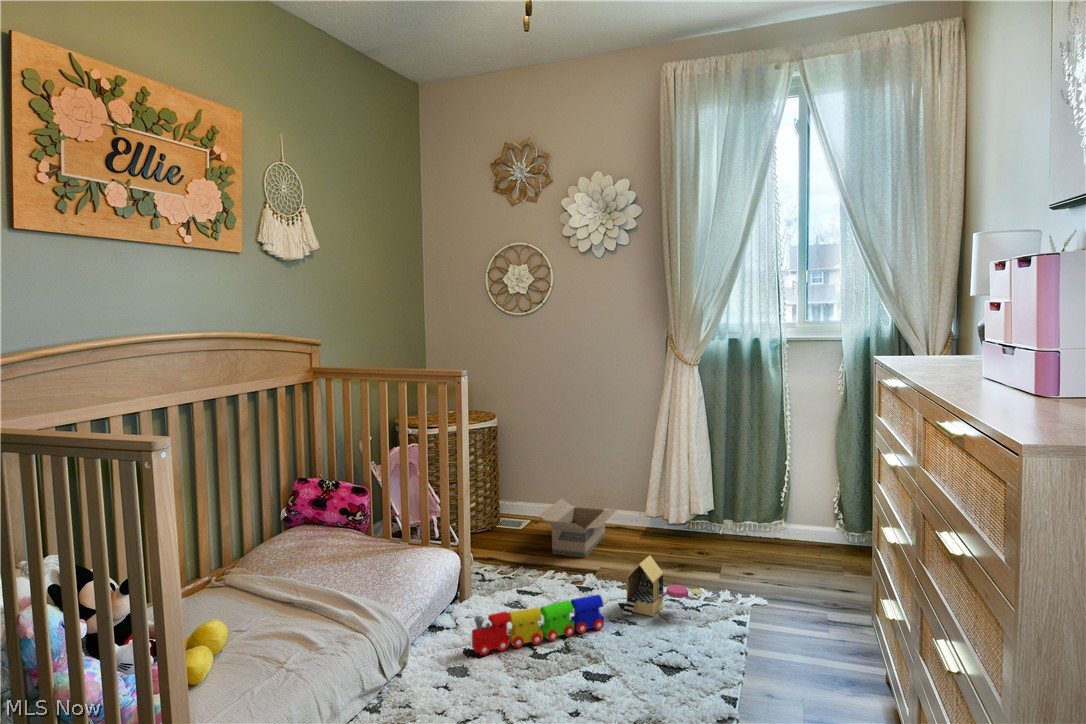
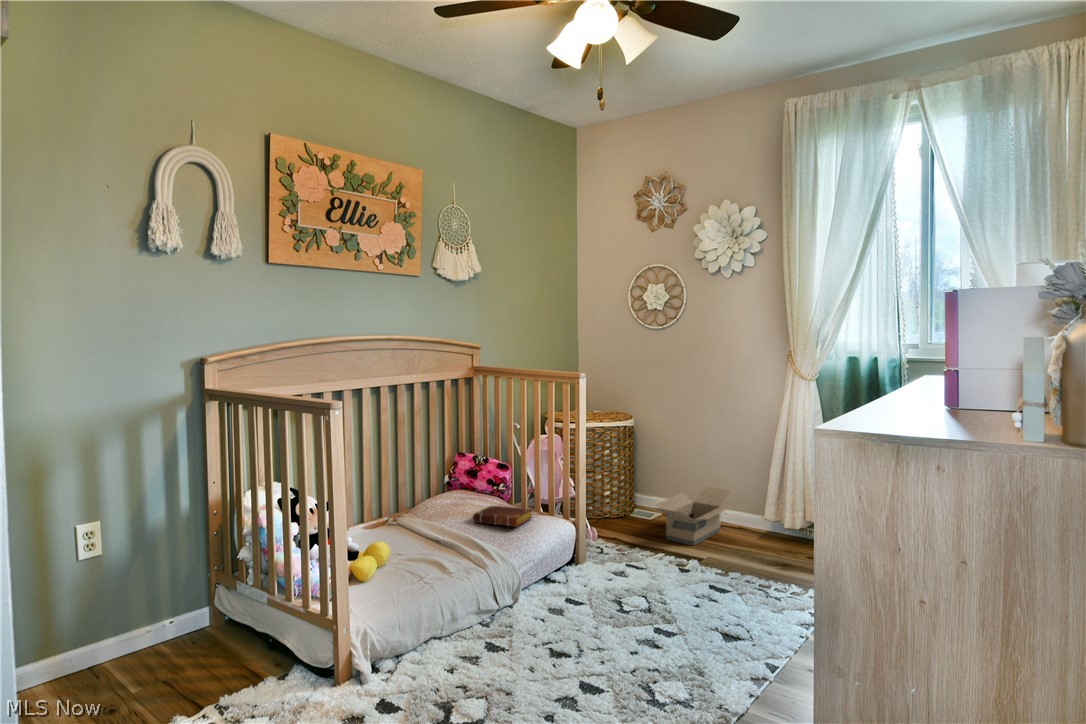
book: none [335,541,410,567] -> present [473,506,532,526]
toy house: present [623,556,702,616] -> none [707,543,780,597]
toy train: present [472,595,604,655] -> none [571,570,687,605]

